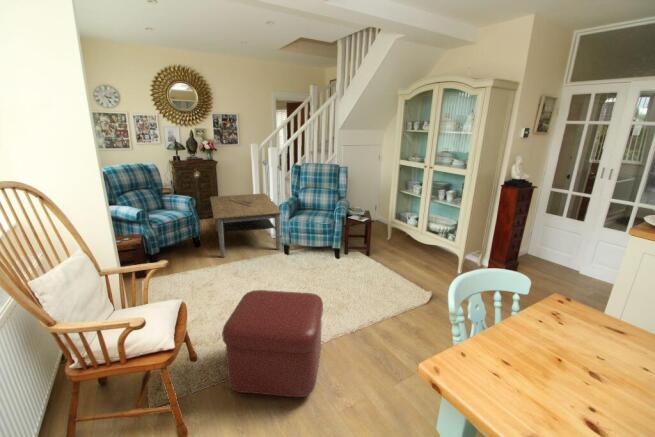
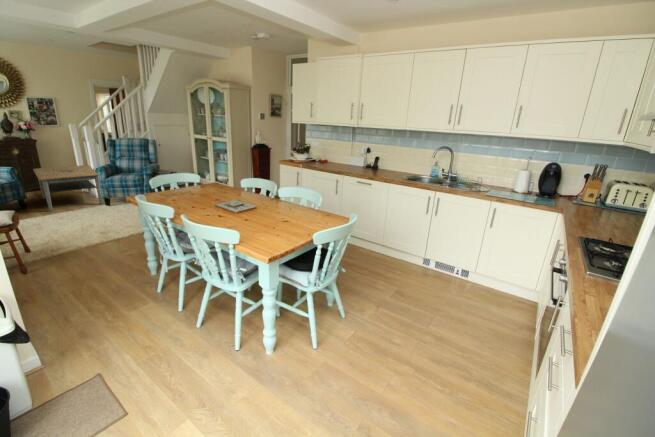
ottoman: present [222,290,323,397] -> none [51,204,119,252]

